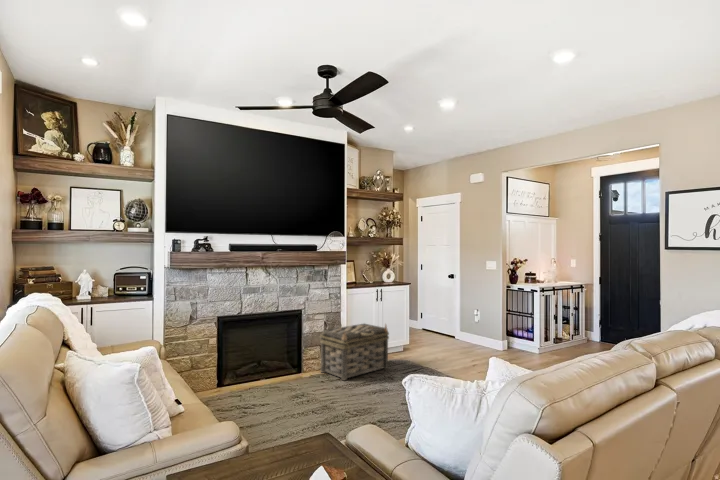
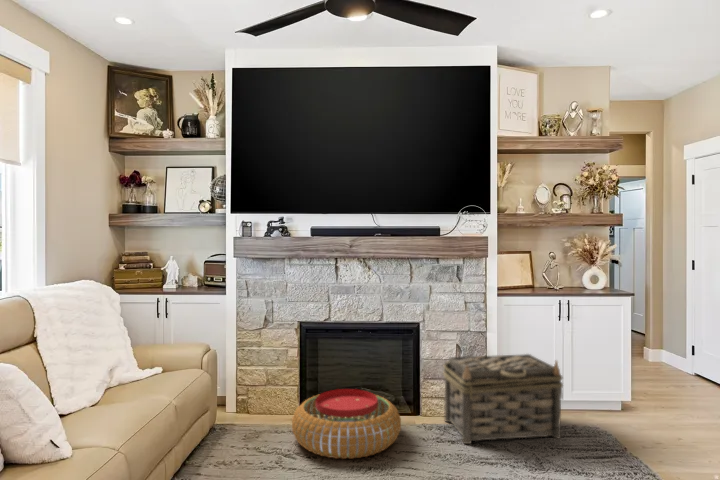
pouf: none [231,359,309,404] -> present [292,389,401,459]

